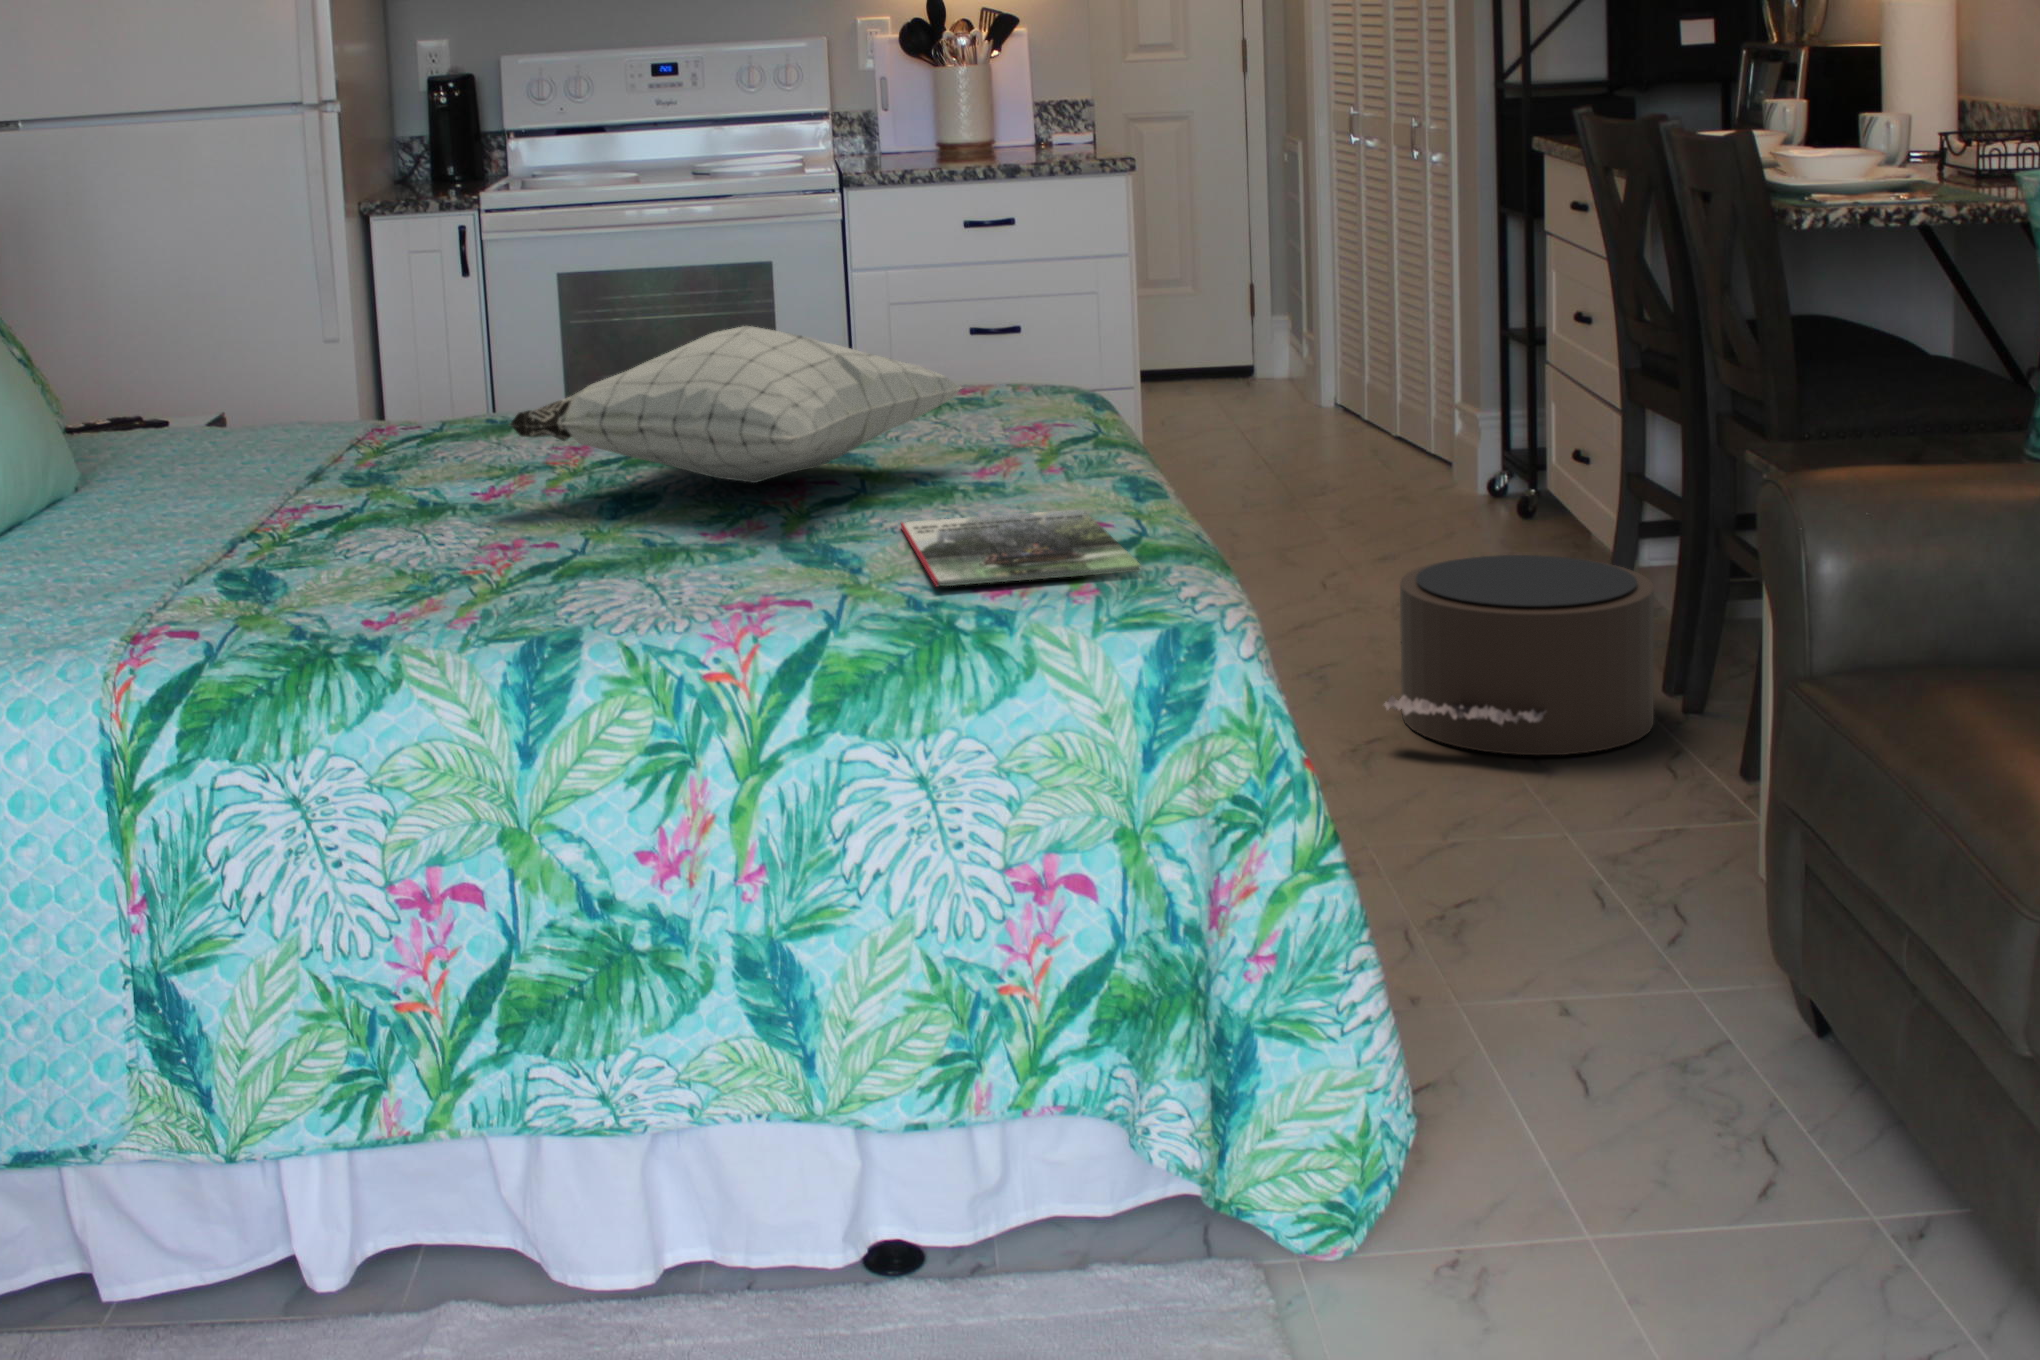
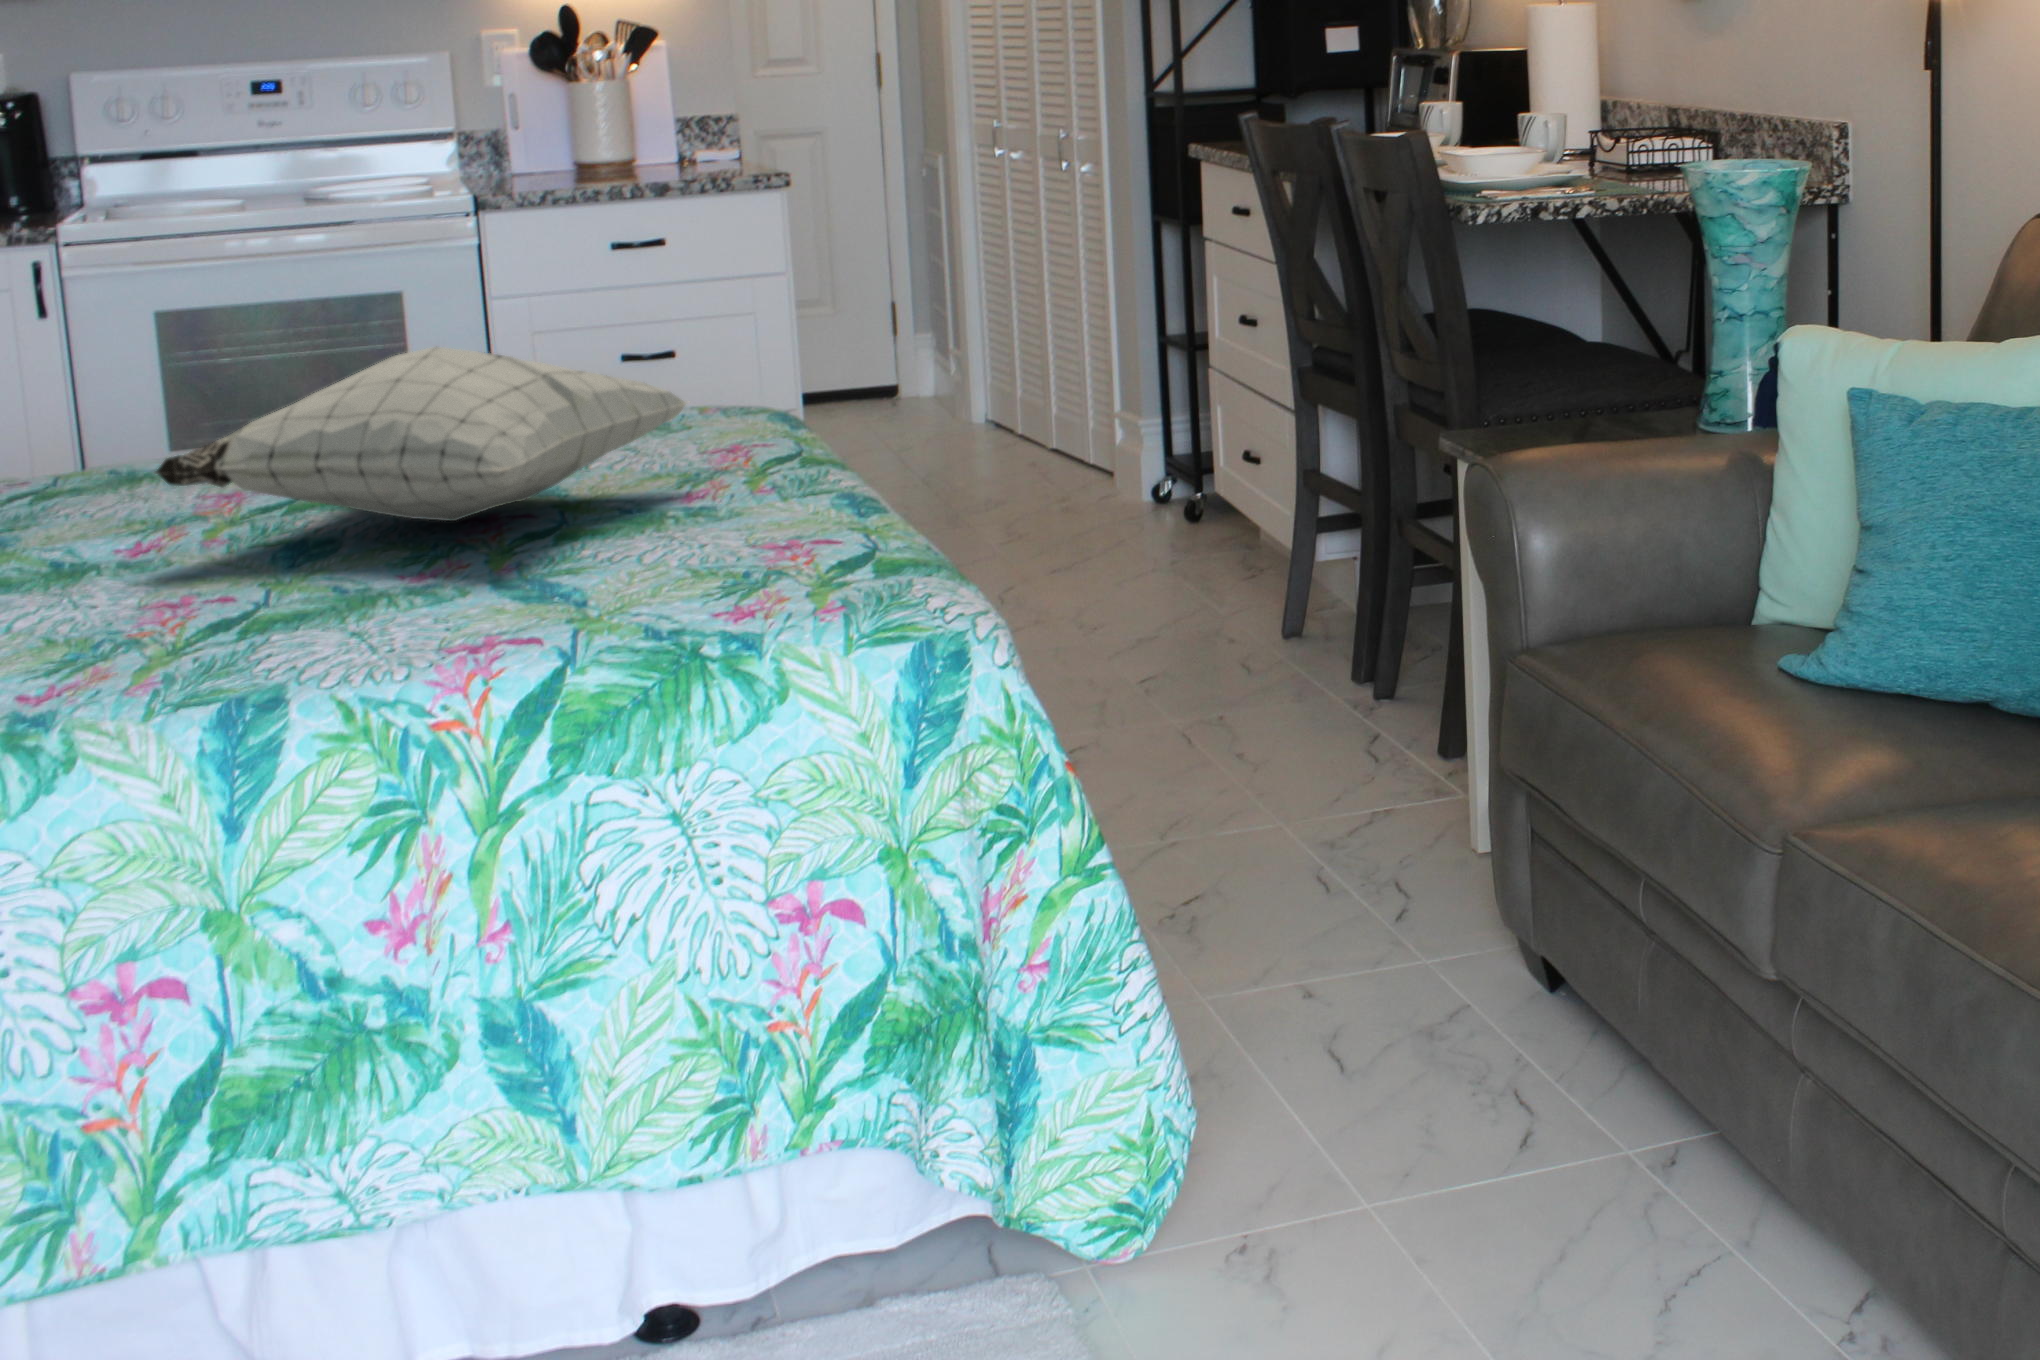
magazine: present [901,510,1141,587] -> none [631,527,897,618]
pouf: present [1384,555,1654,755] -> none [1174,545,1462,760]

